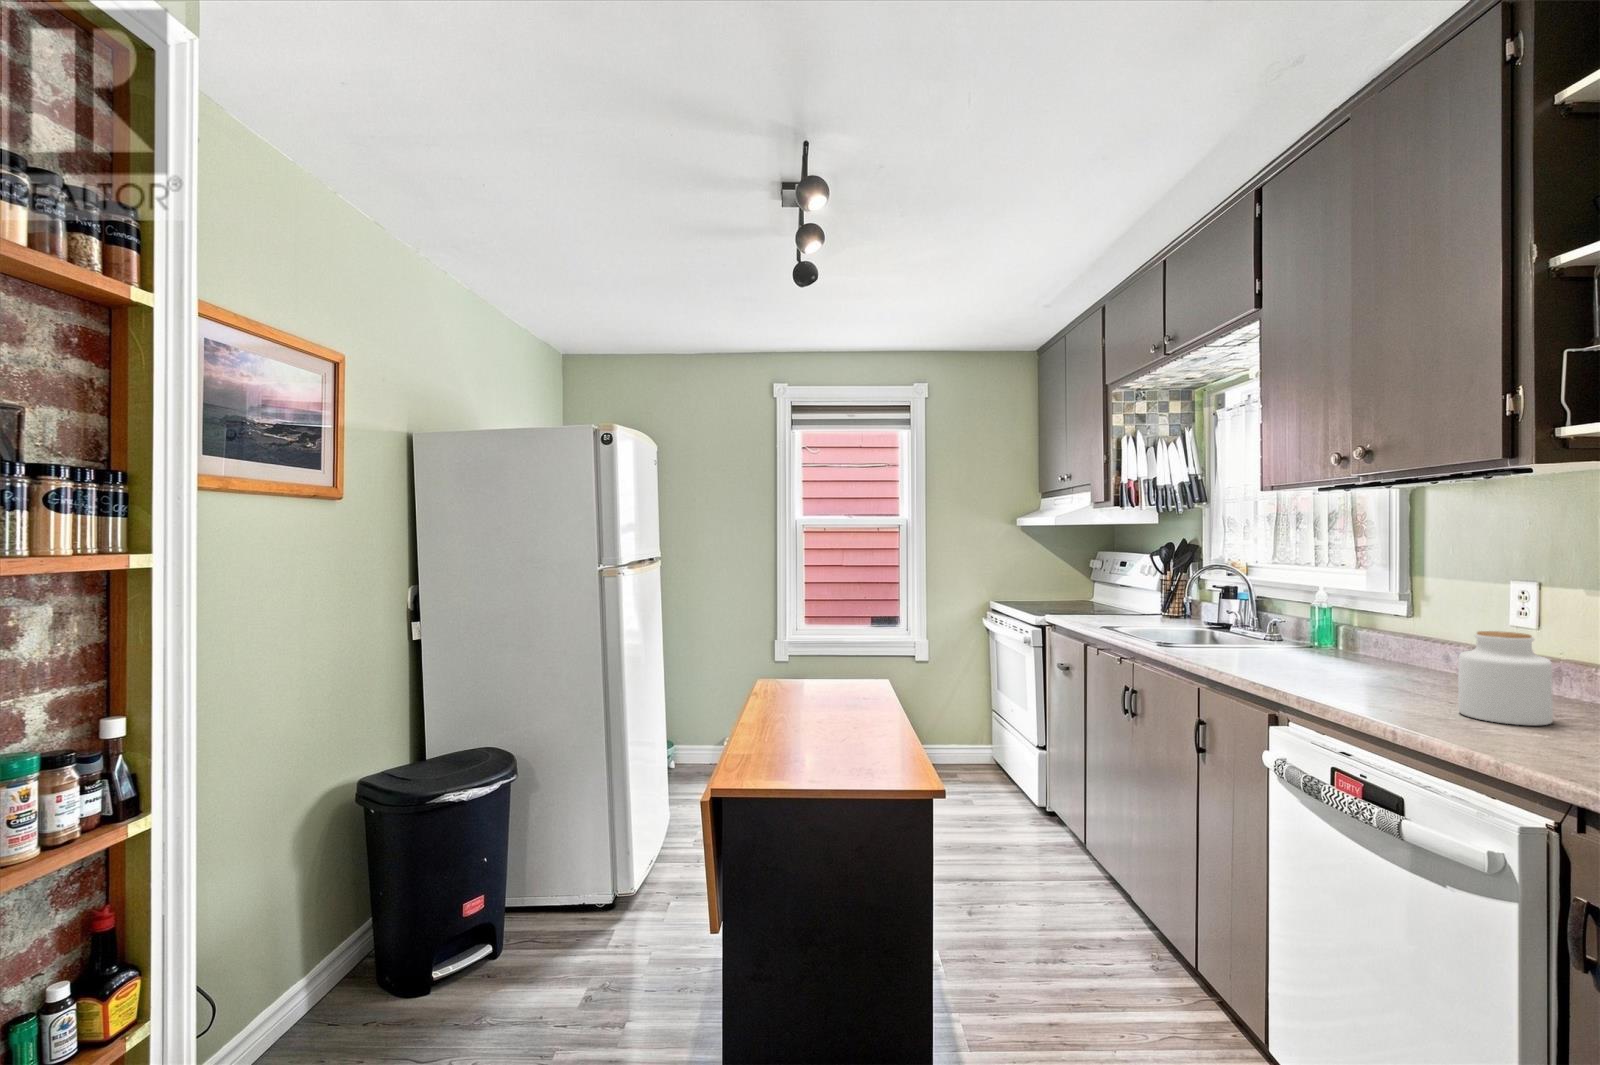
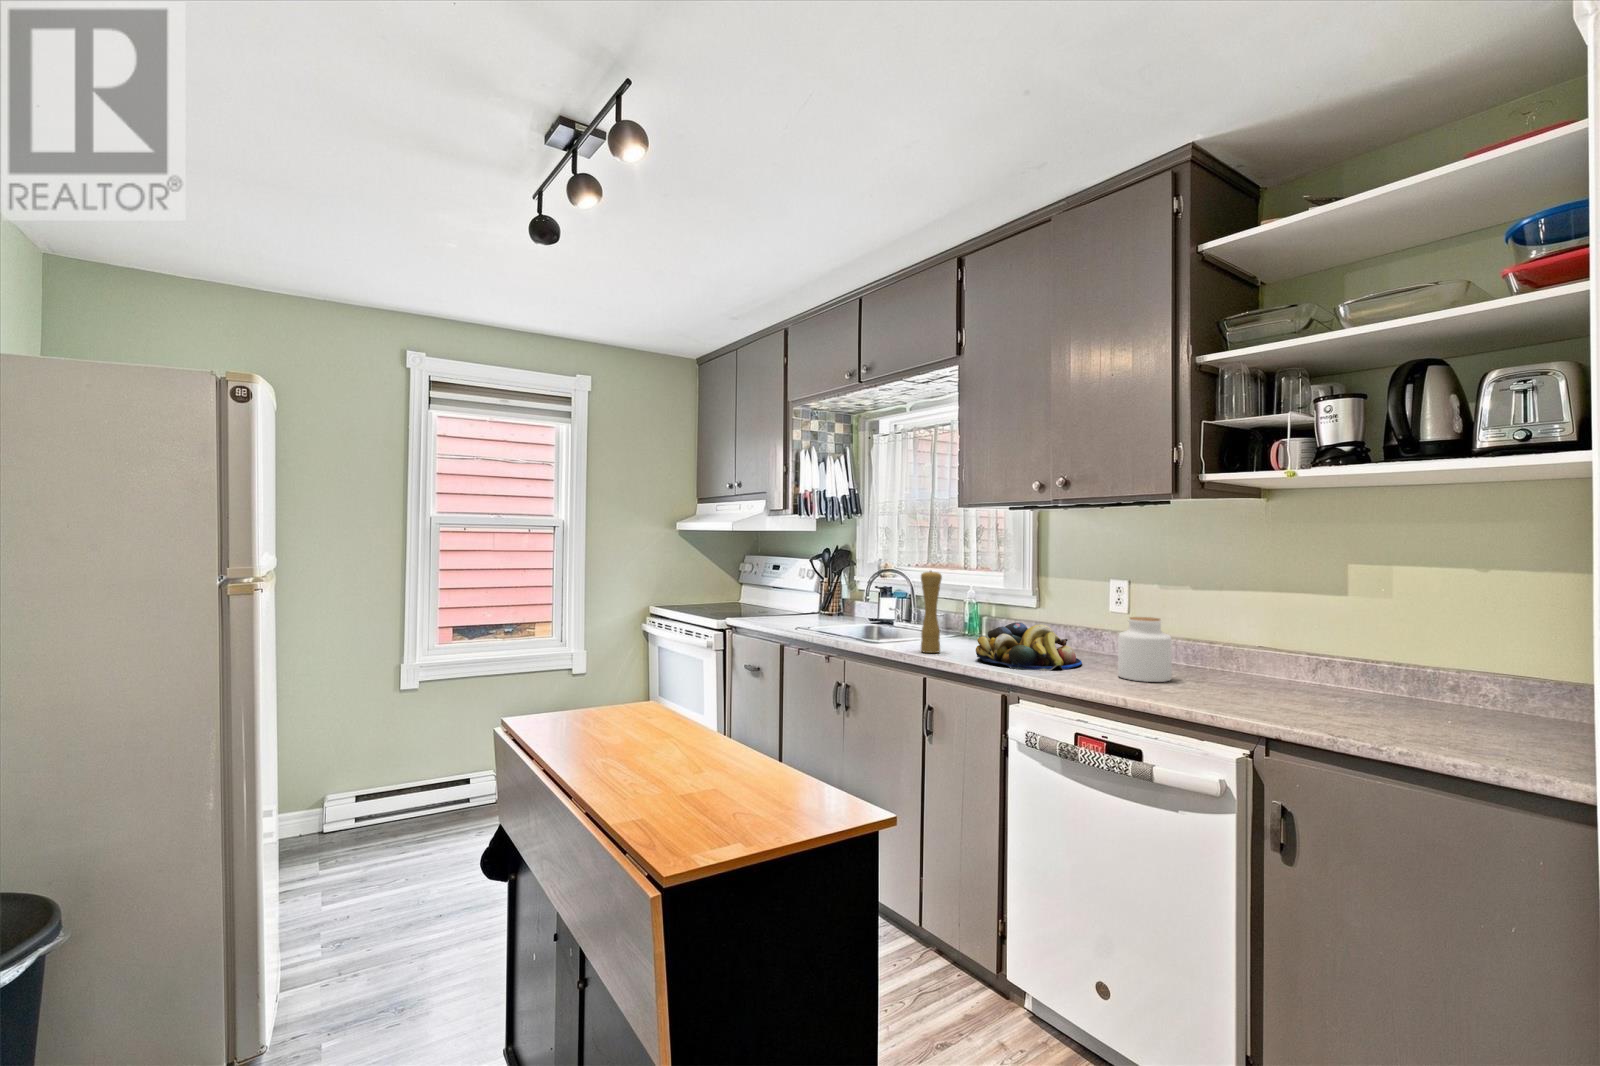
pepper mill: none [1211,566,1239,663] -> present [921,571,942,653]
fruit bowl: none [1269,632,1431,696] -> present [976,622,1082,671]

